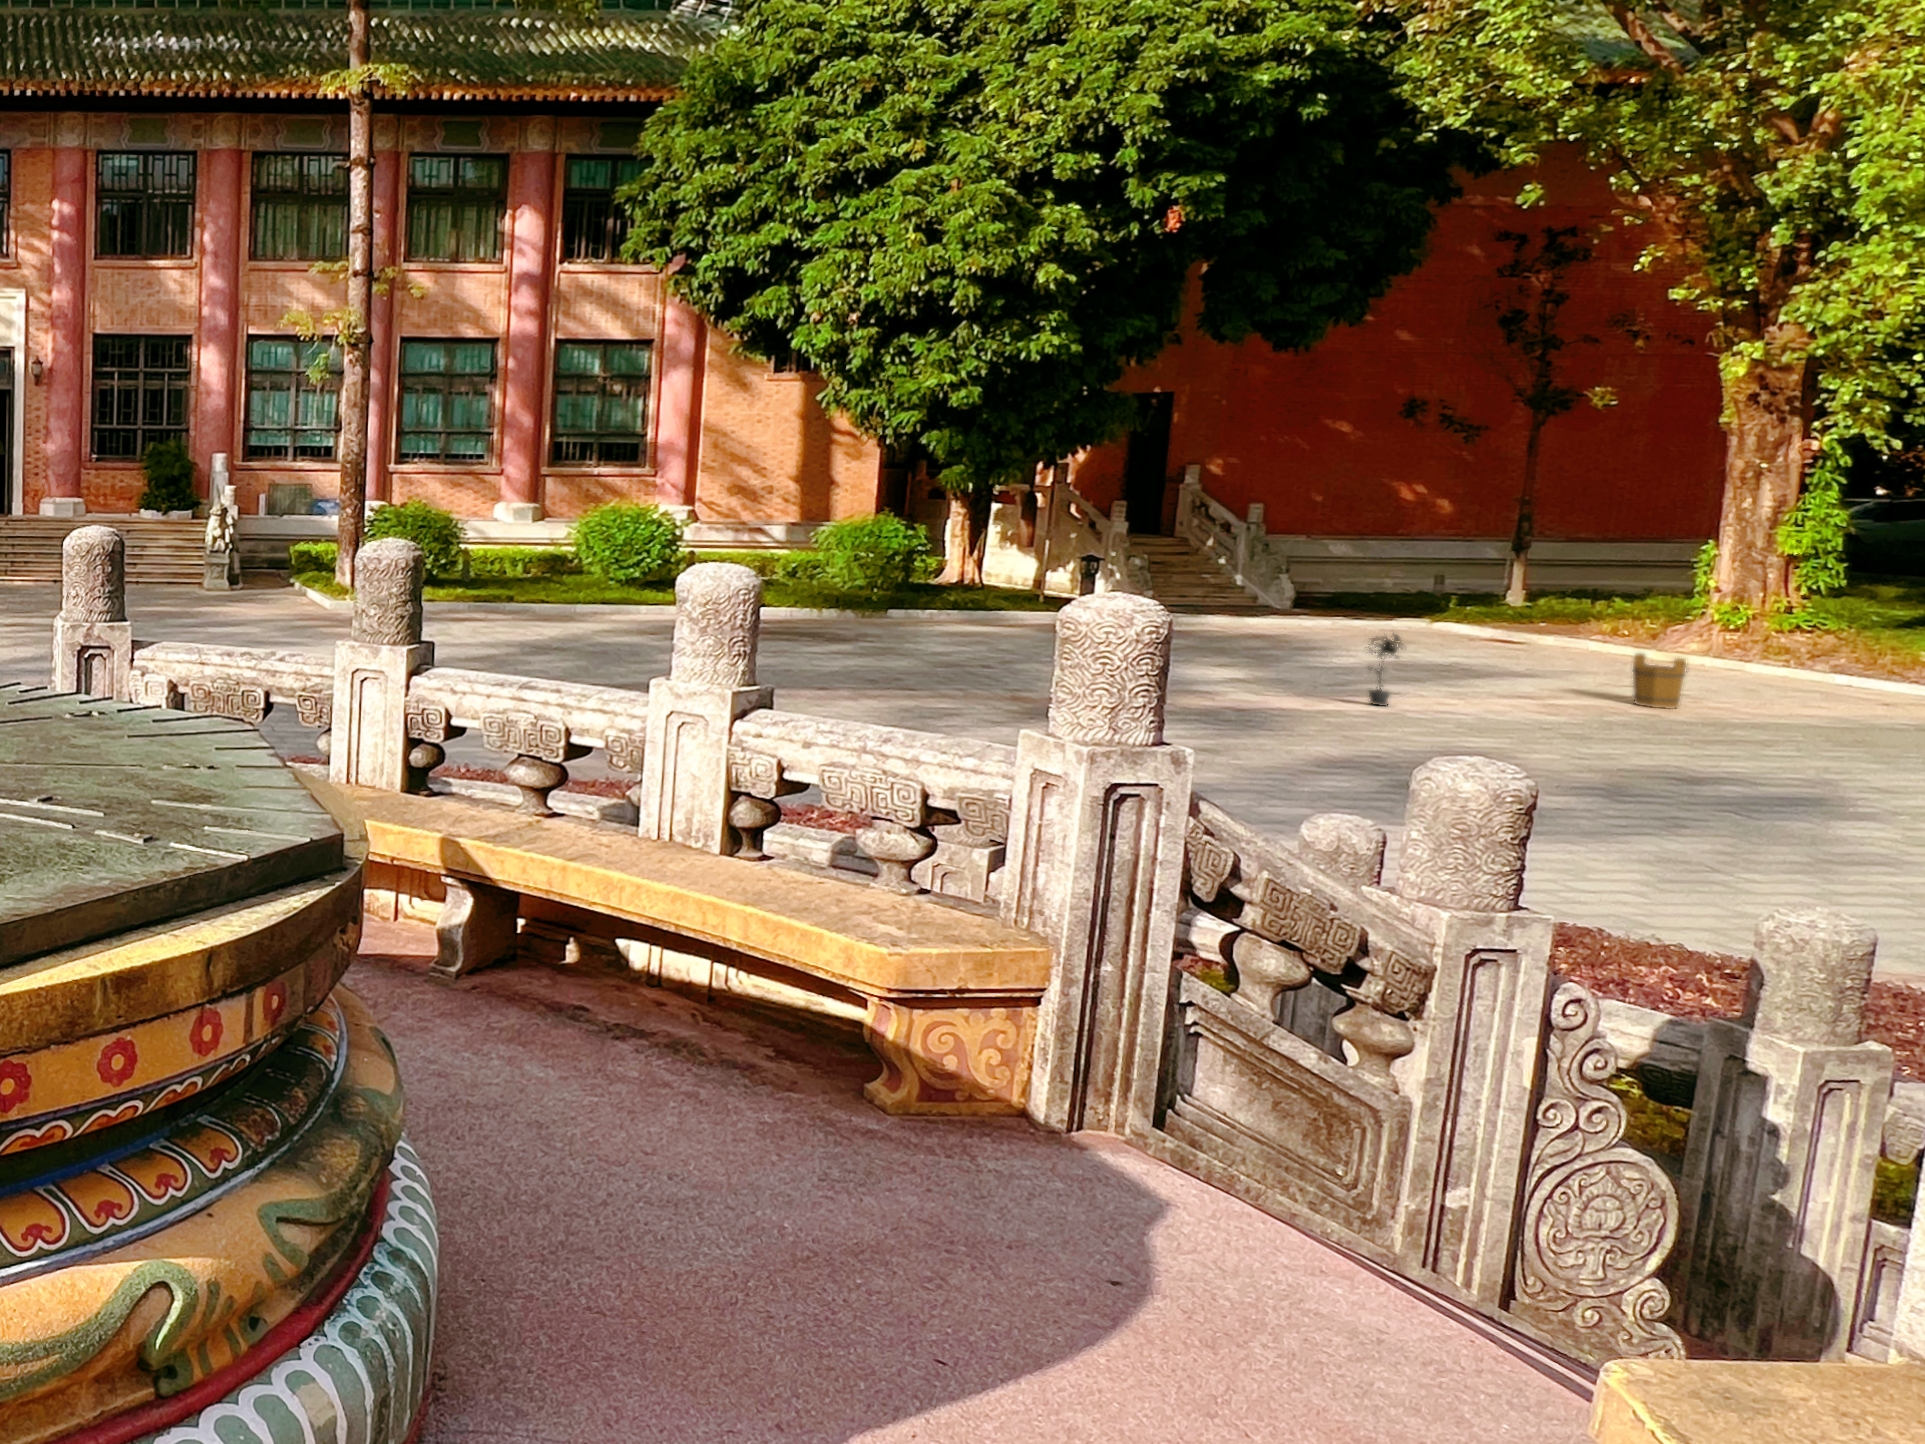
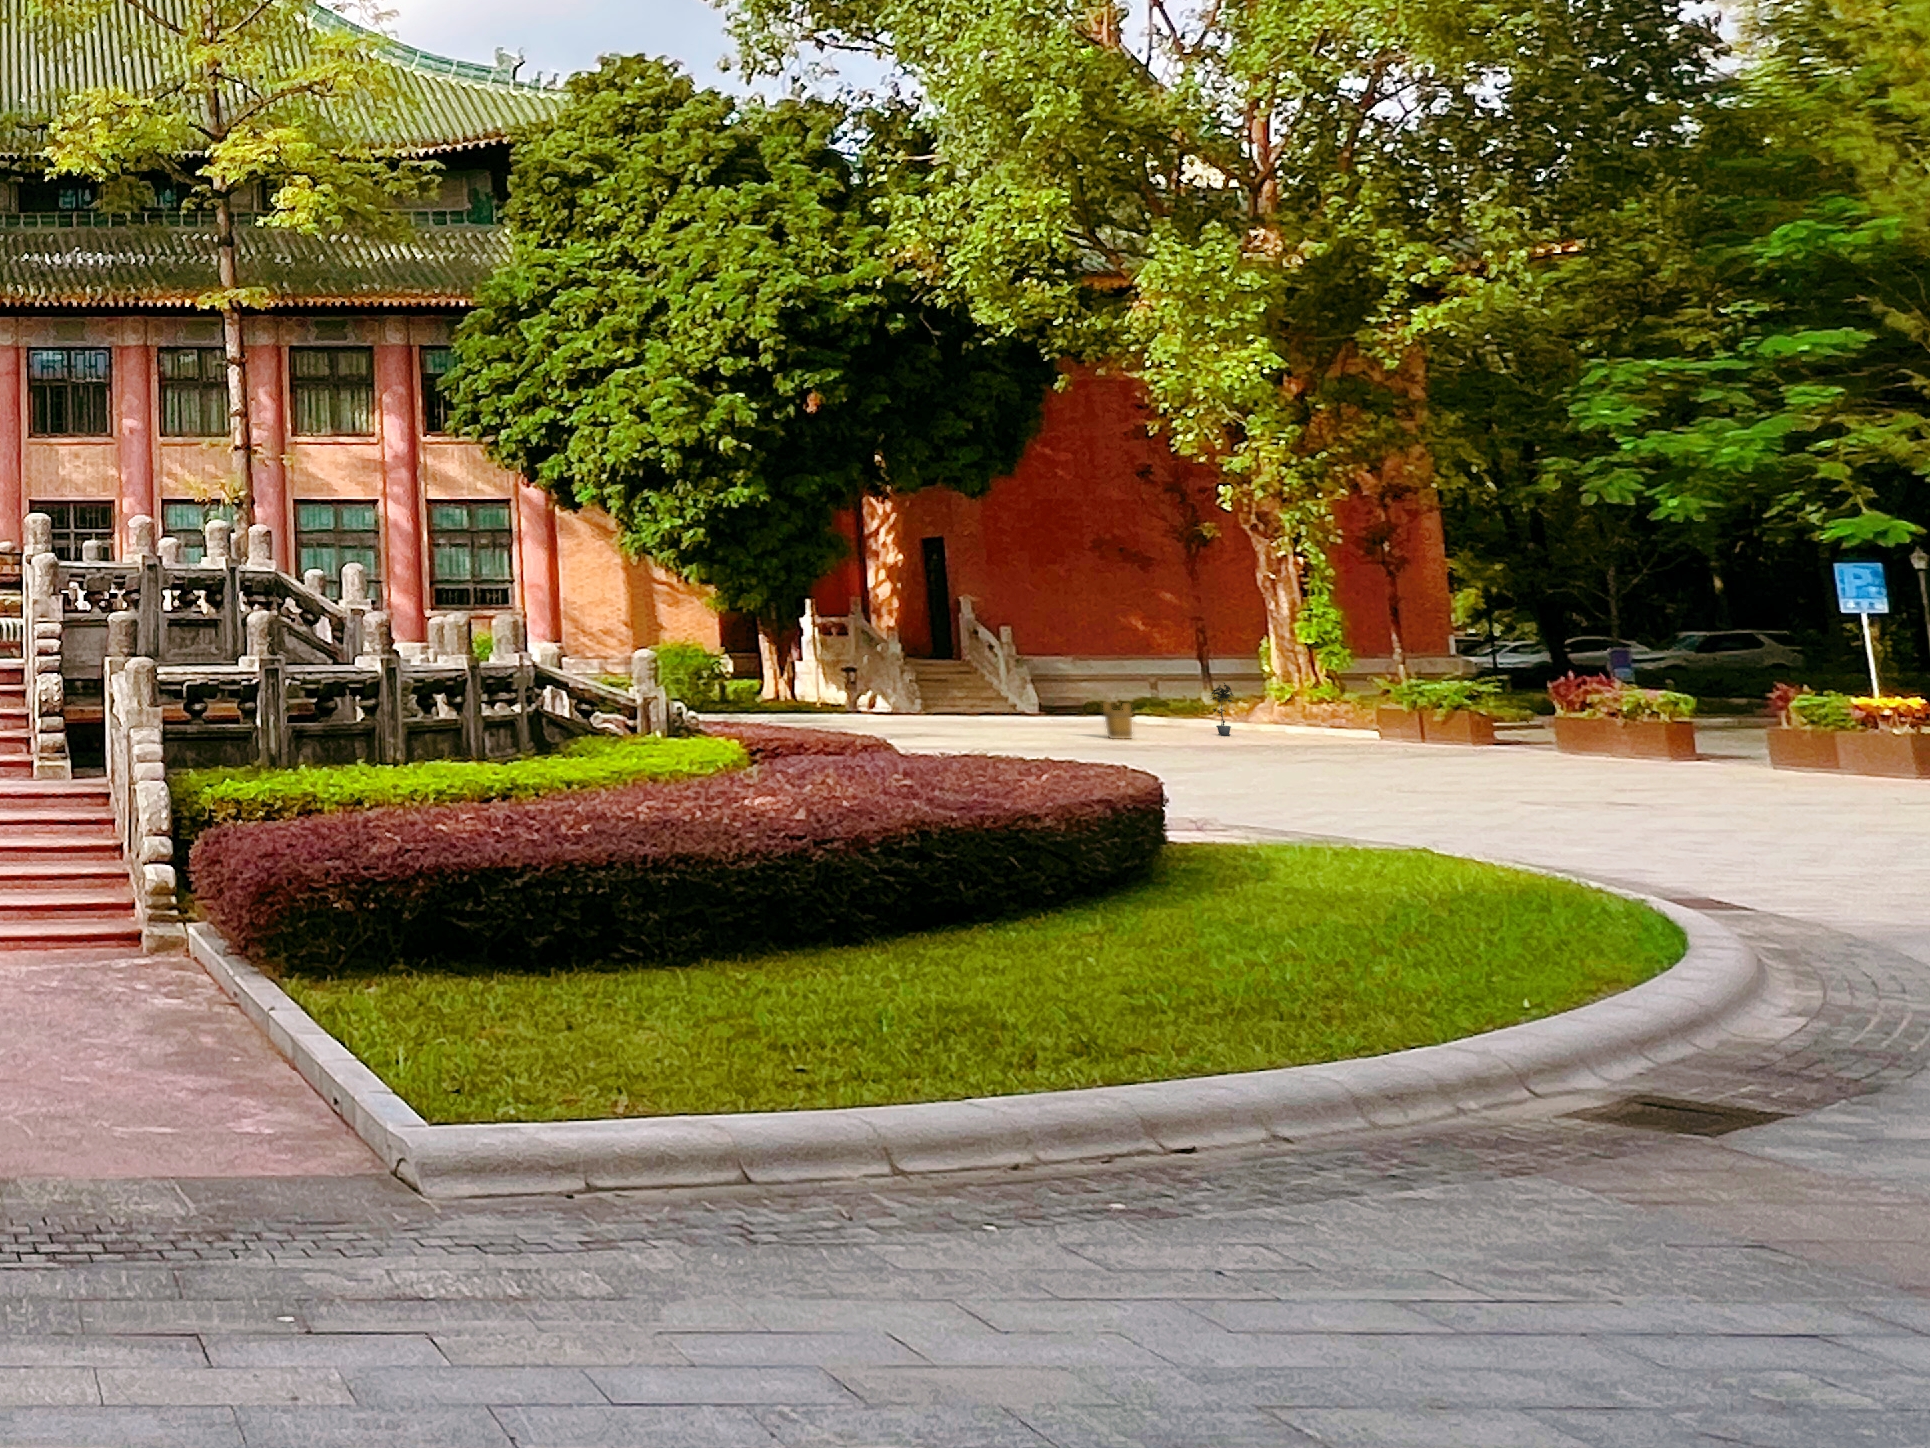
potted plant: present [1368,634,1406,706] -> present [1211,683,1234,736]

